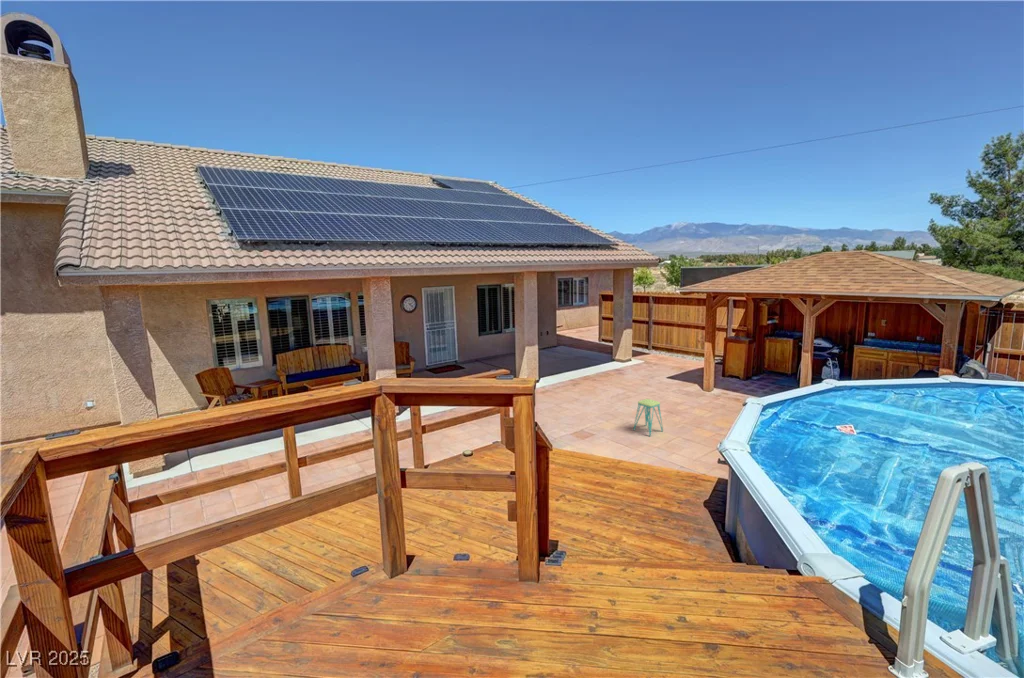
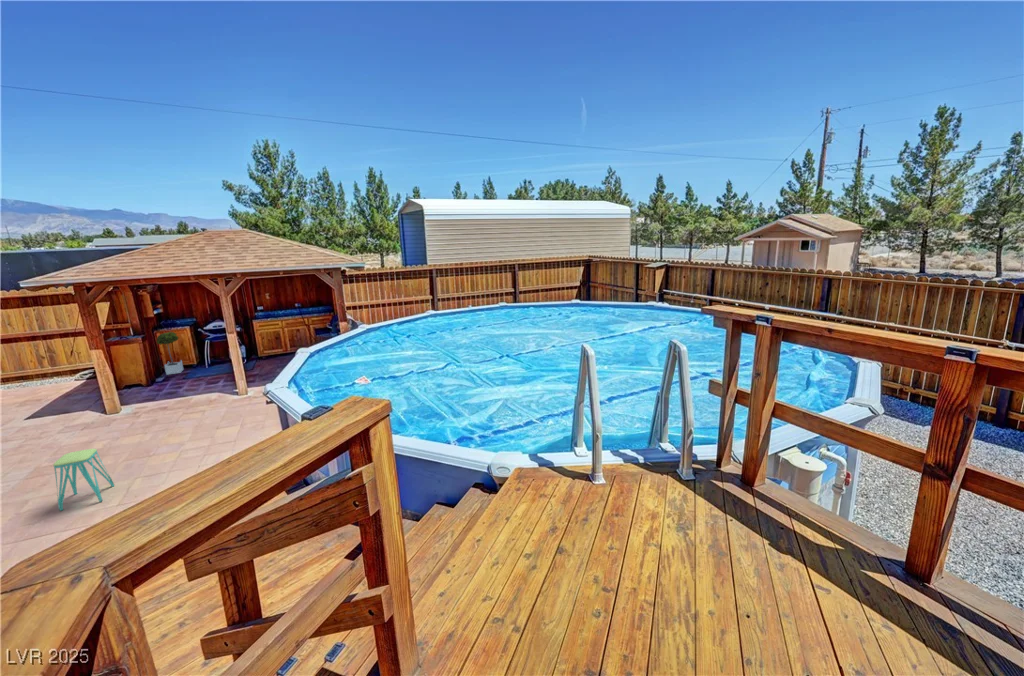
potted tree: none [762,340,780,377] -> present [157,332,183,375]

